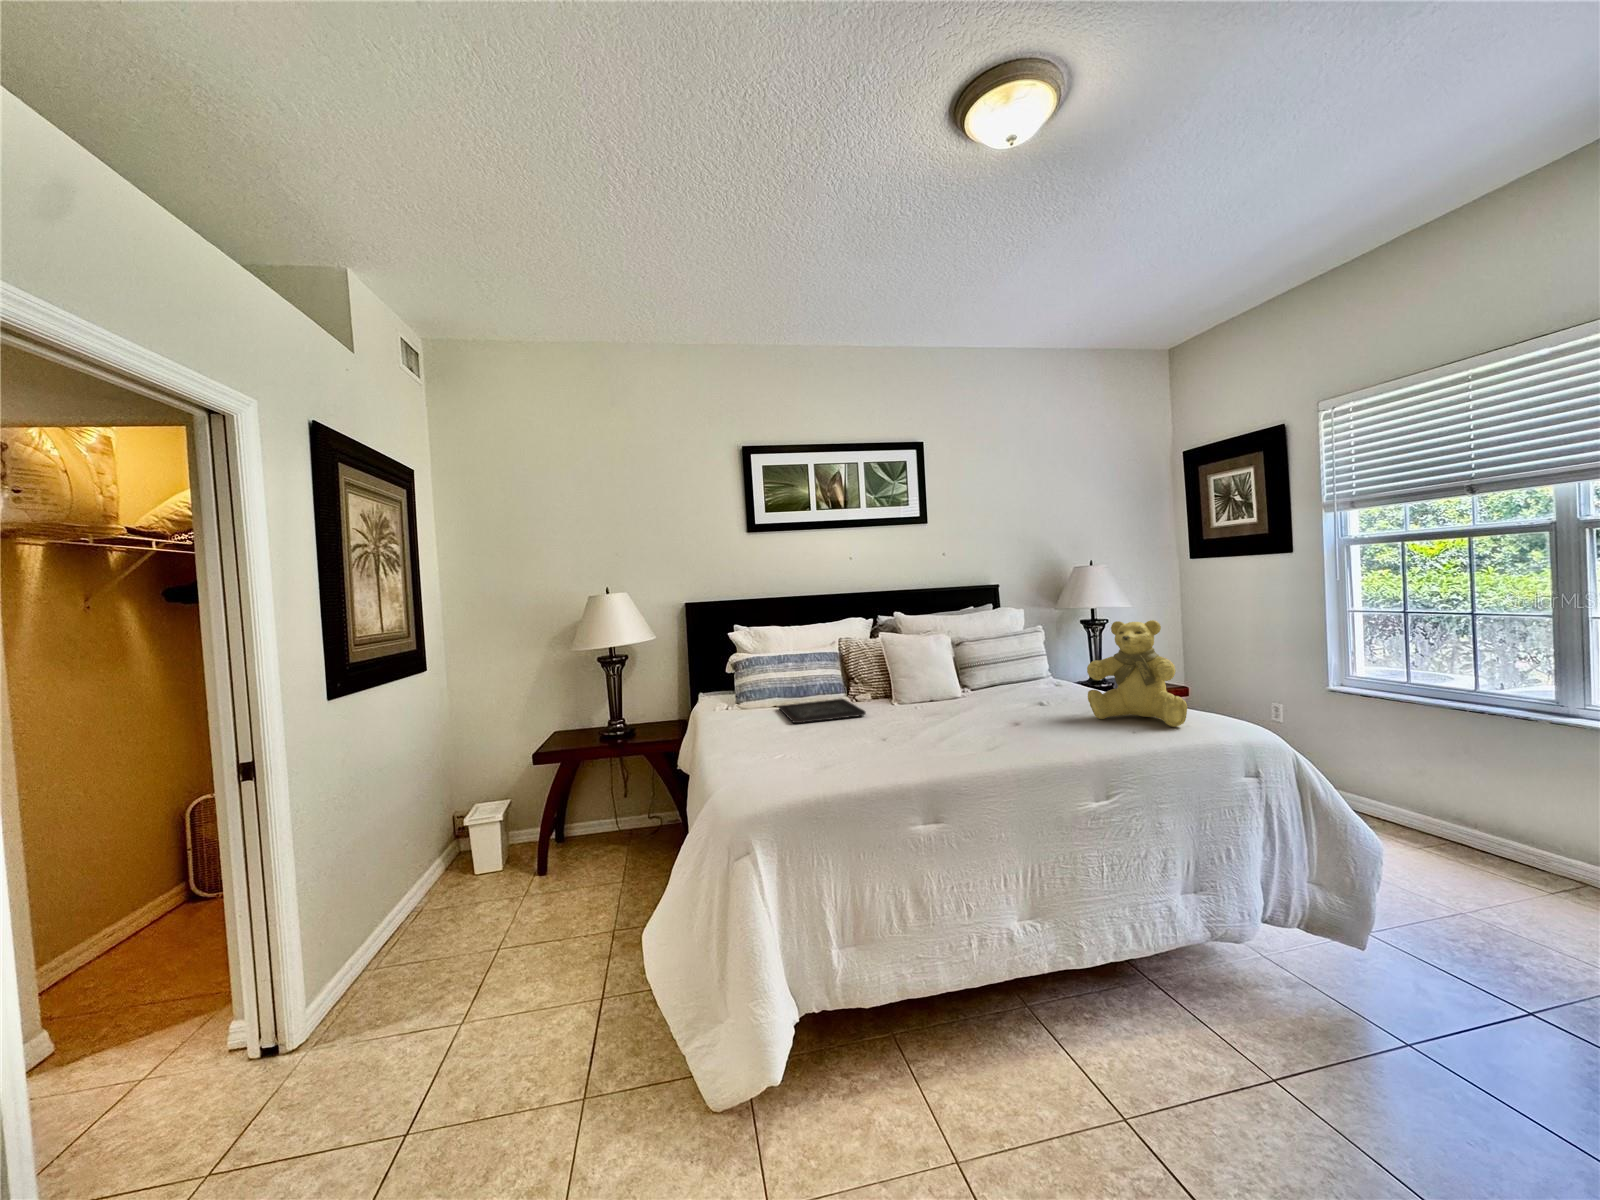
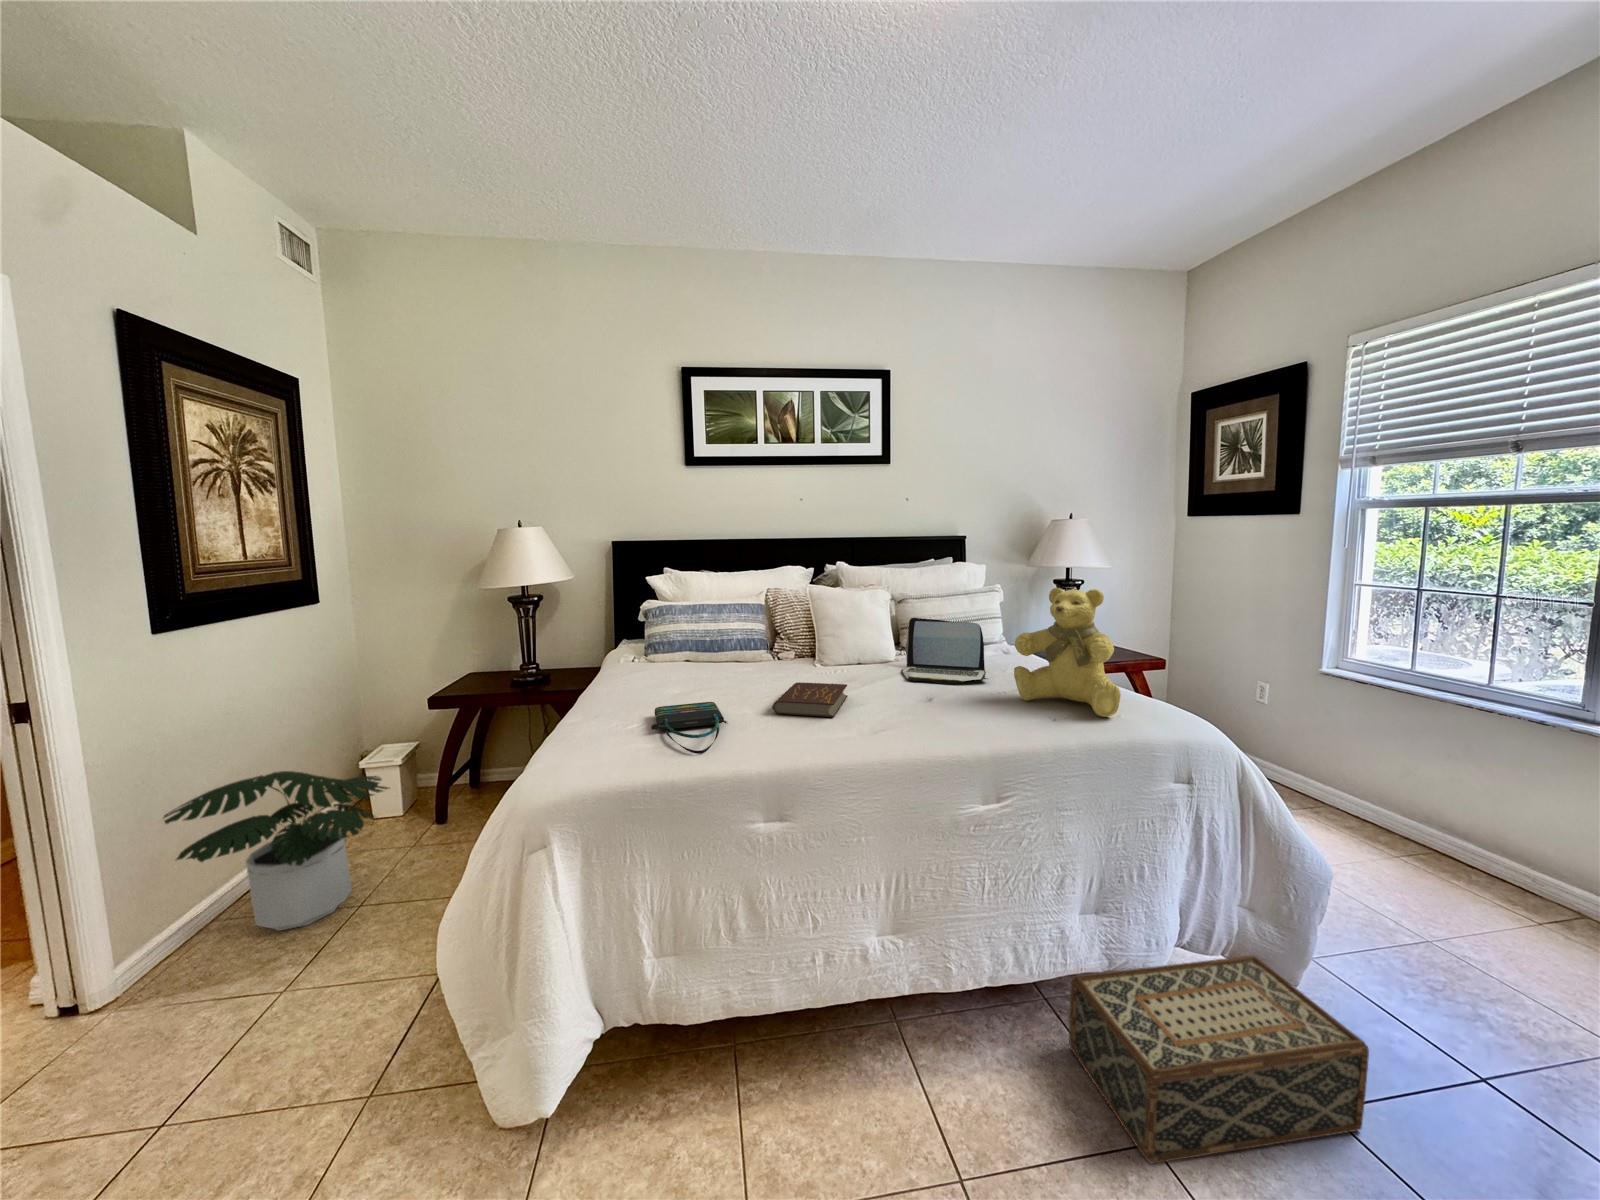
laptop: none [975,656,1059,710] -> present [902,618,987,684]
tray: present [778,699,866,723] -> none [686,656,772,684]
book: none [891,714,947,740] -> present [773,682,848,717]
tote bag: none [789,734,862,771] -> present [651,702,727,754]
potted plant: none [342,824,522,976] -> present [164,771,390,931]
woven basket: none [1182,922,1443,1092] -> present [1069,956,1369,1163]

